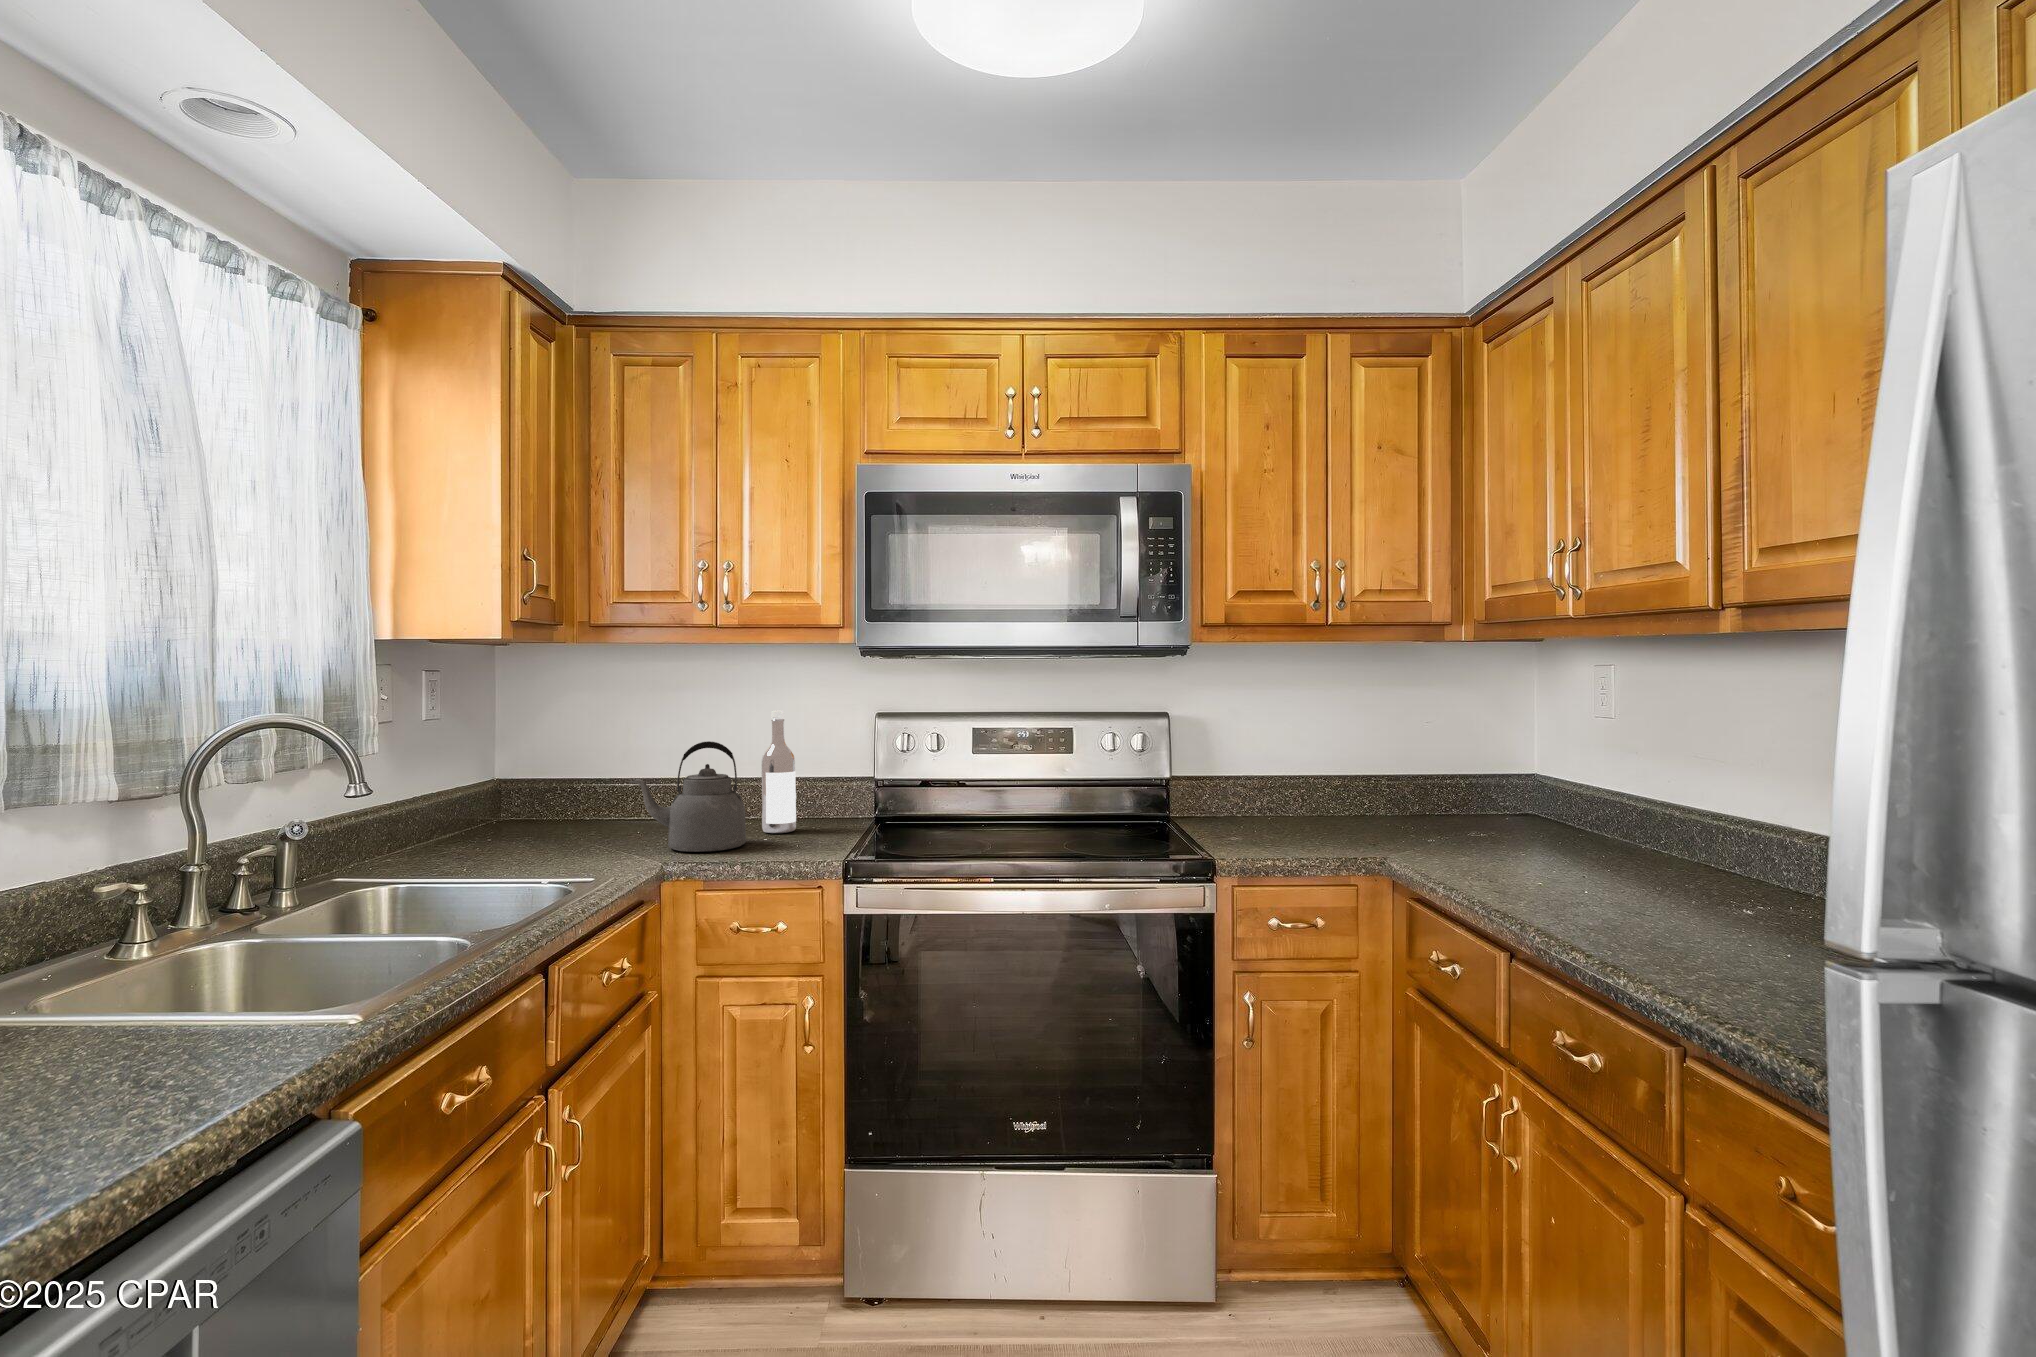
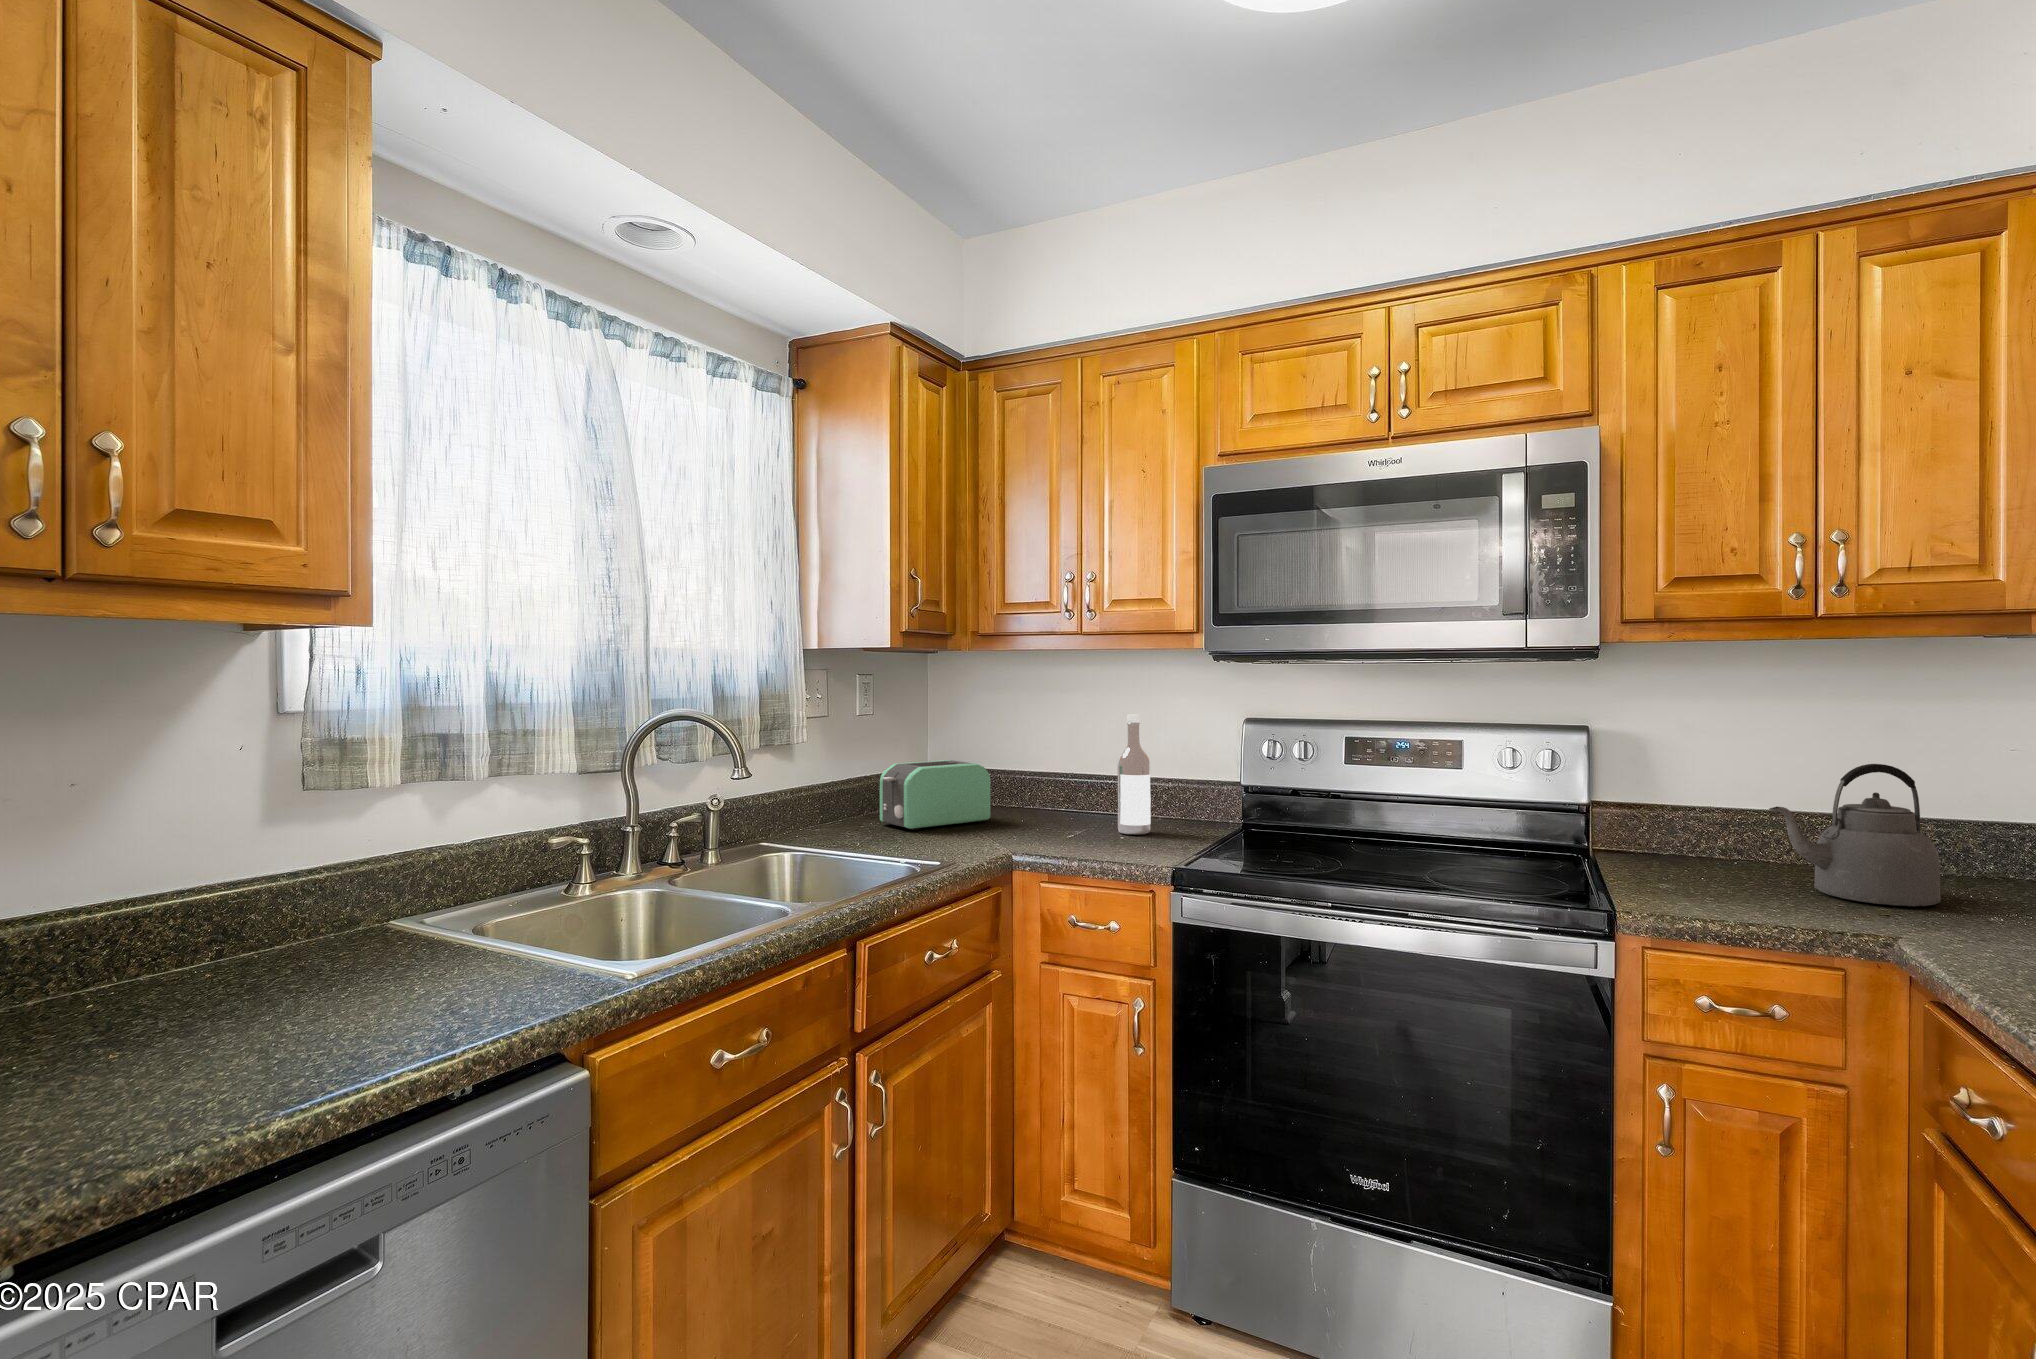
kettle: present [630,741,746,852] -> present [1769,764,1941,906]
toaster: none [476,767,613,848] -> present [880,760,990,830]

